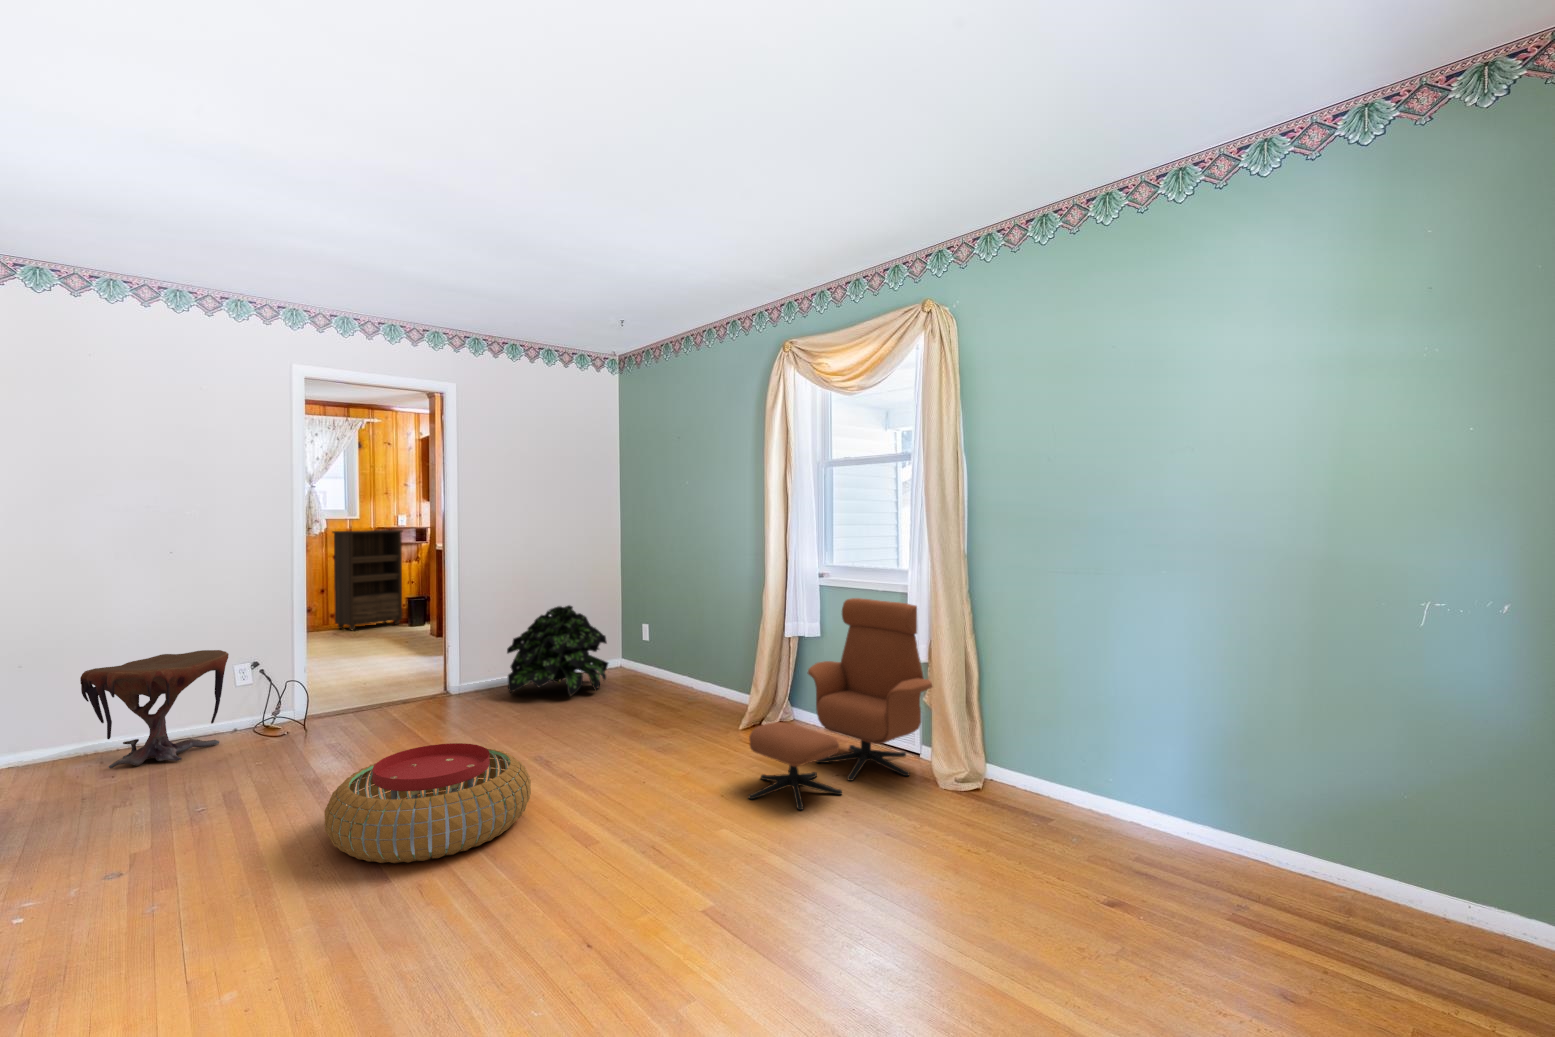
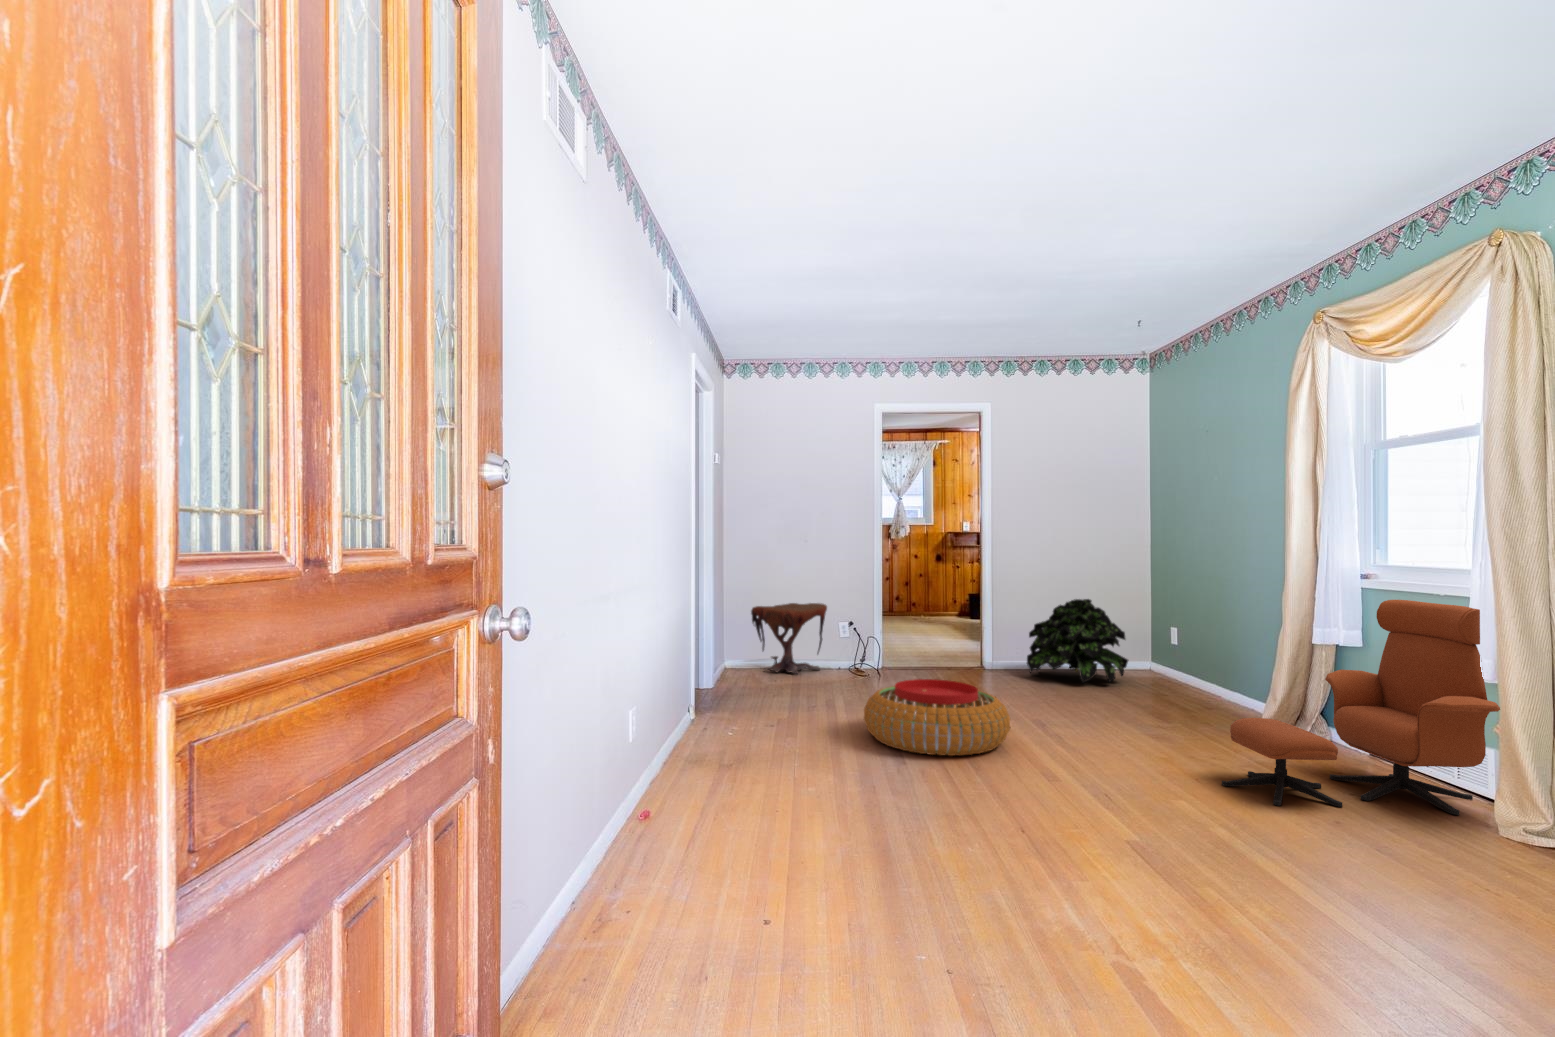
bookshelf: present [333,530,402,630] -> none [912,534,966,617]

